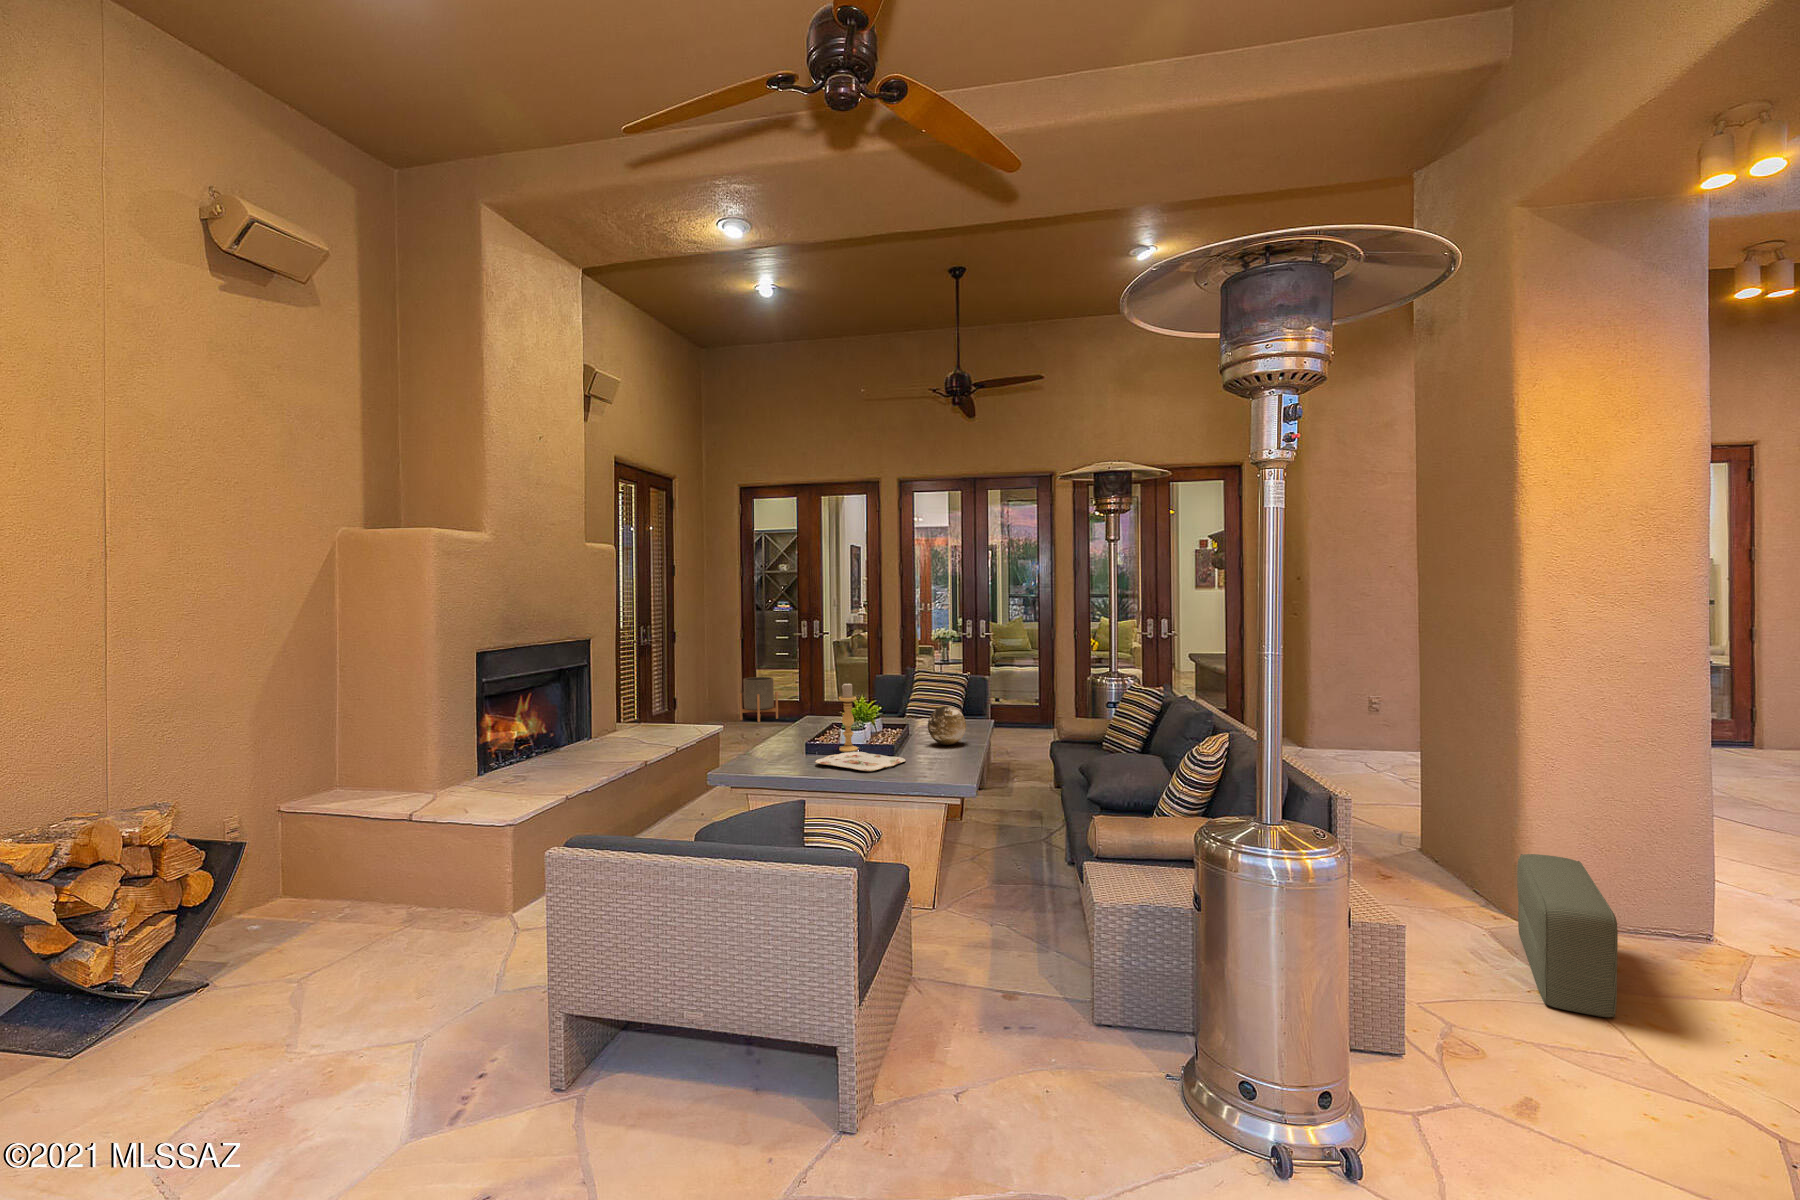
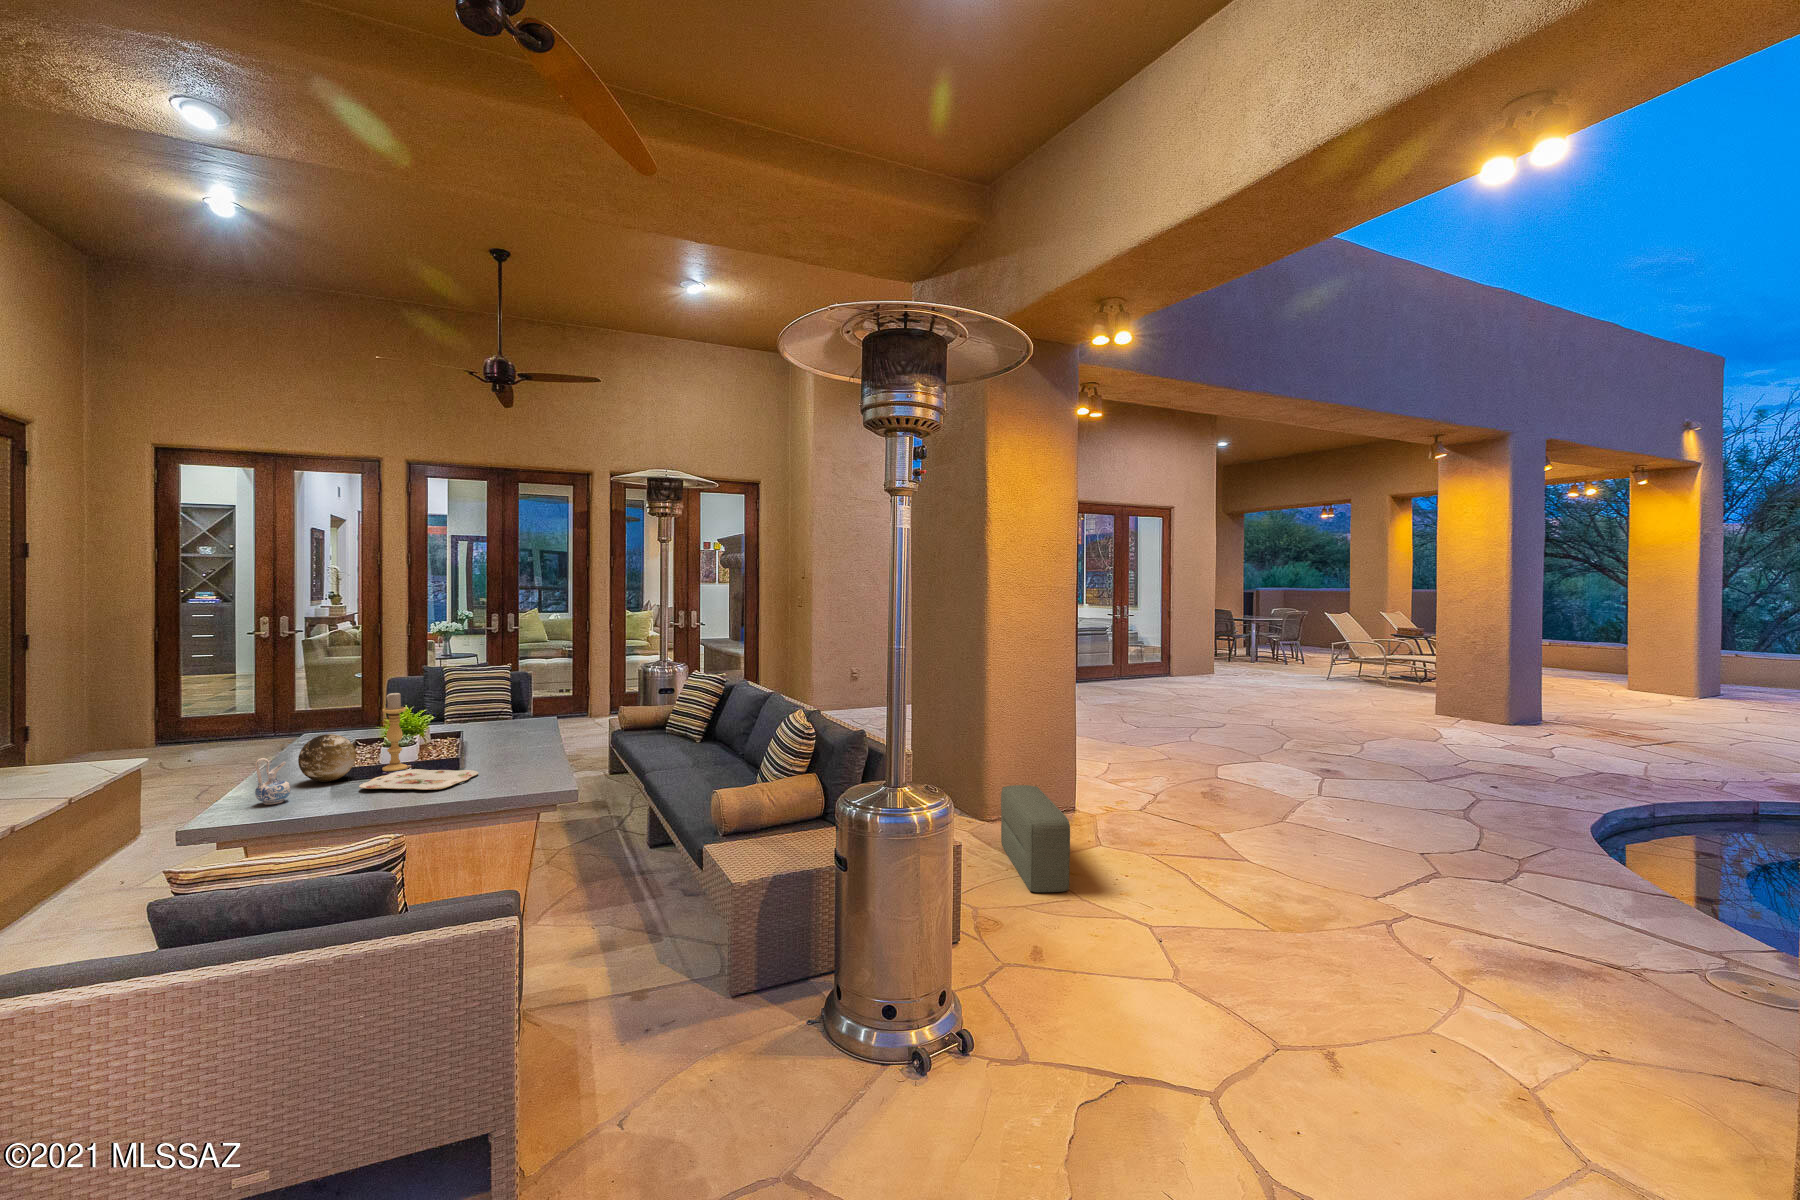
planter: present [740,677,778,722] -> none [164,691,228,749]
decorative orb: present [928,706,966,745] -> present [298,734,356,782]
ceramic pitcher: none [746,730,769,768] -> present [255,758,291,805]

